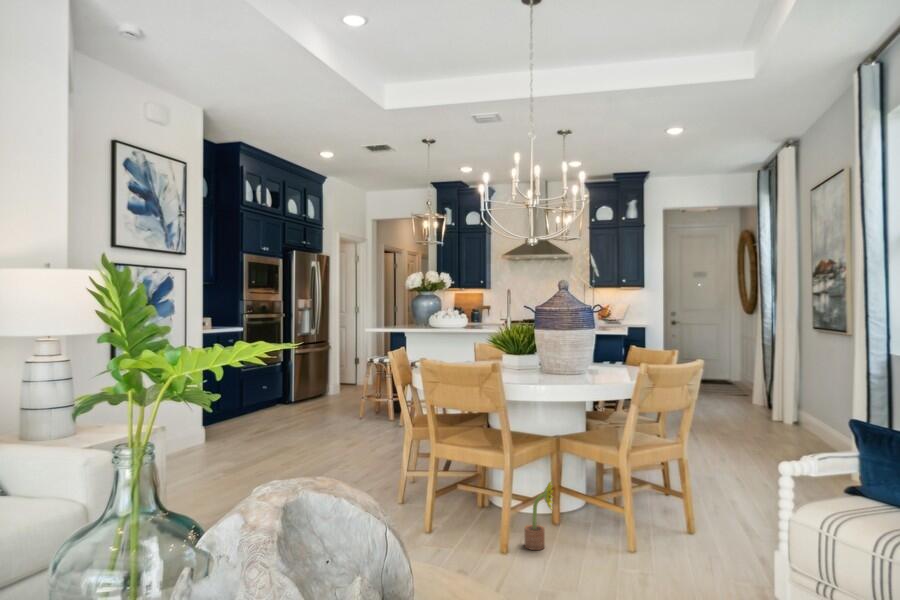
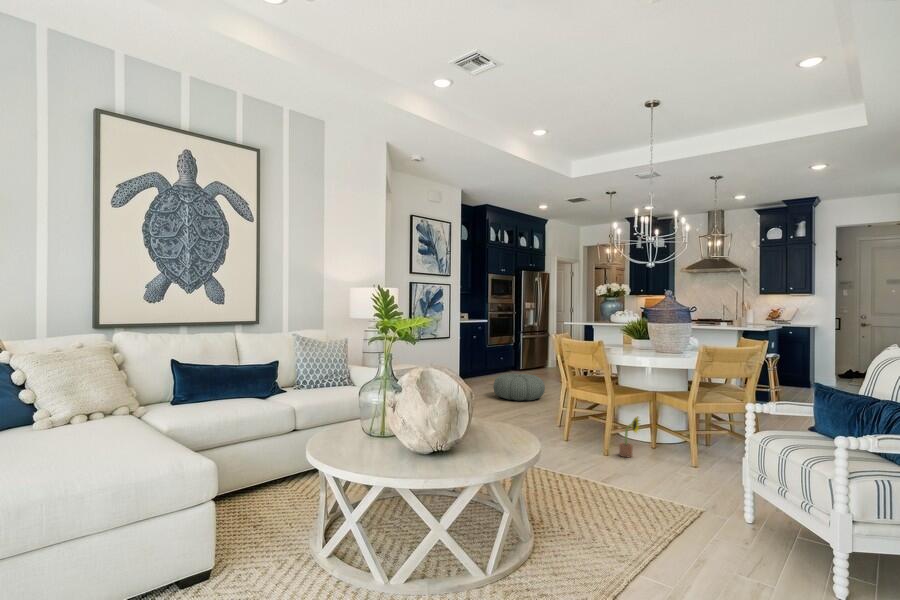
pouf: none [269,413,353,458] -> present [493,374,545,401]

